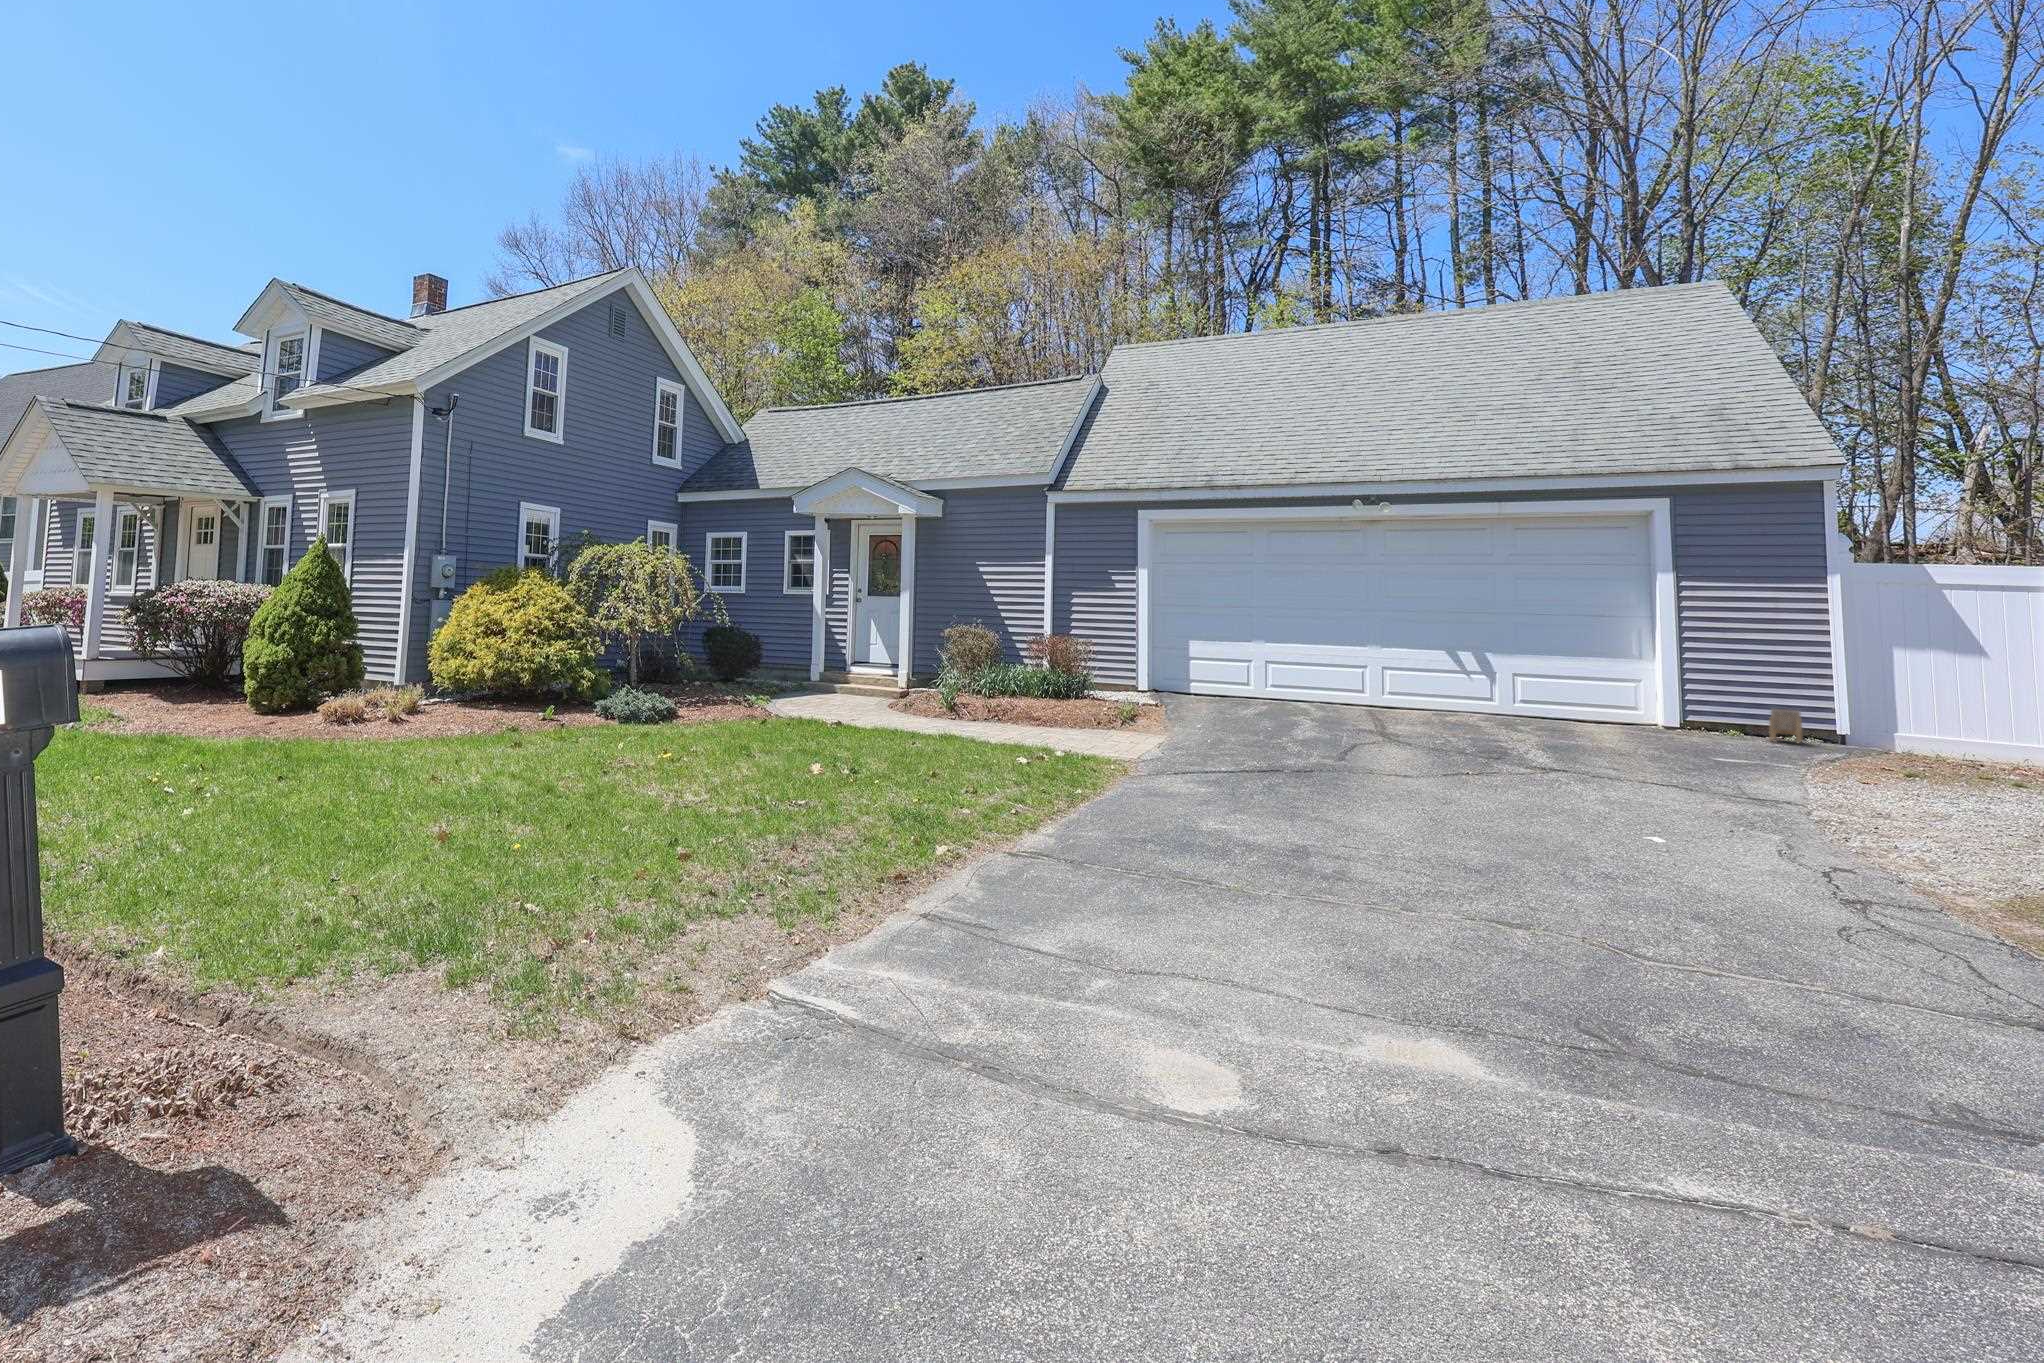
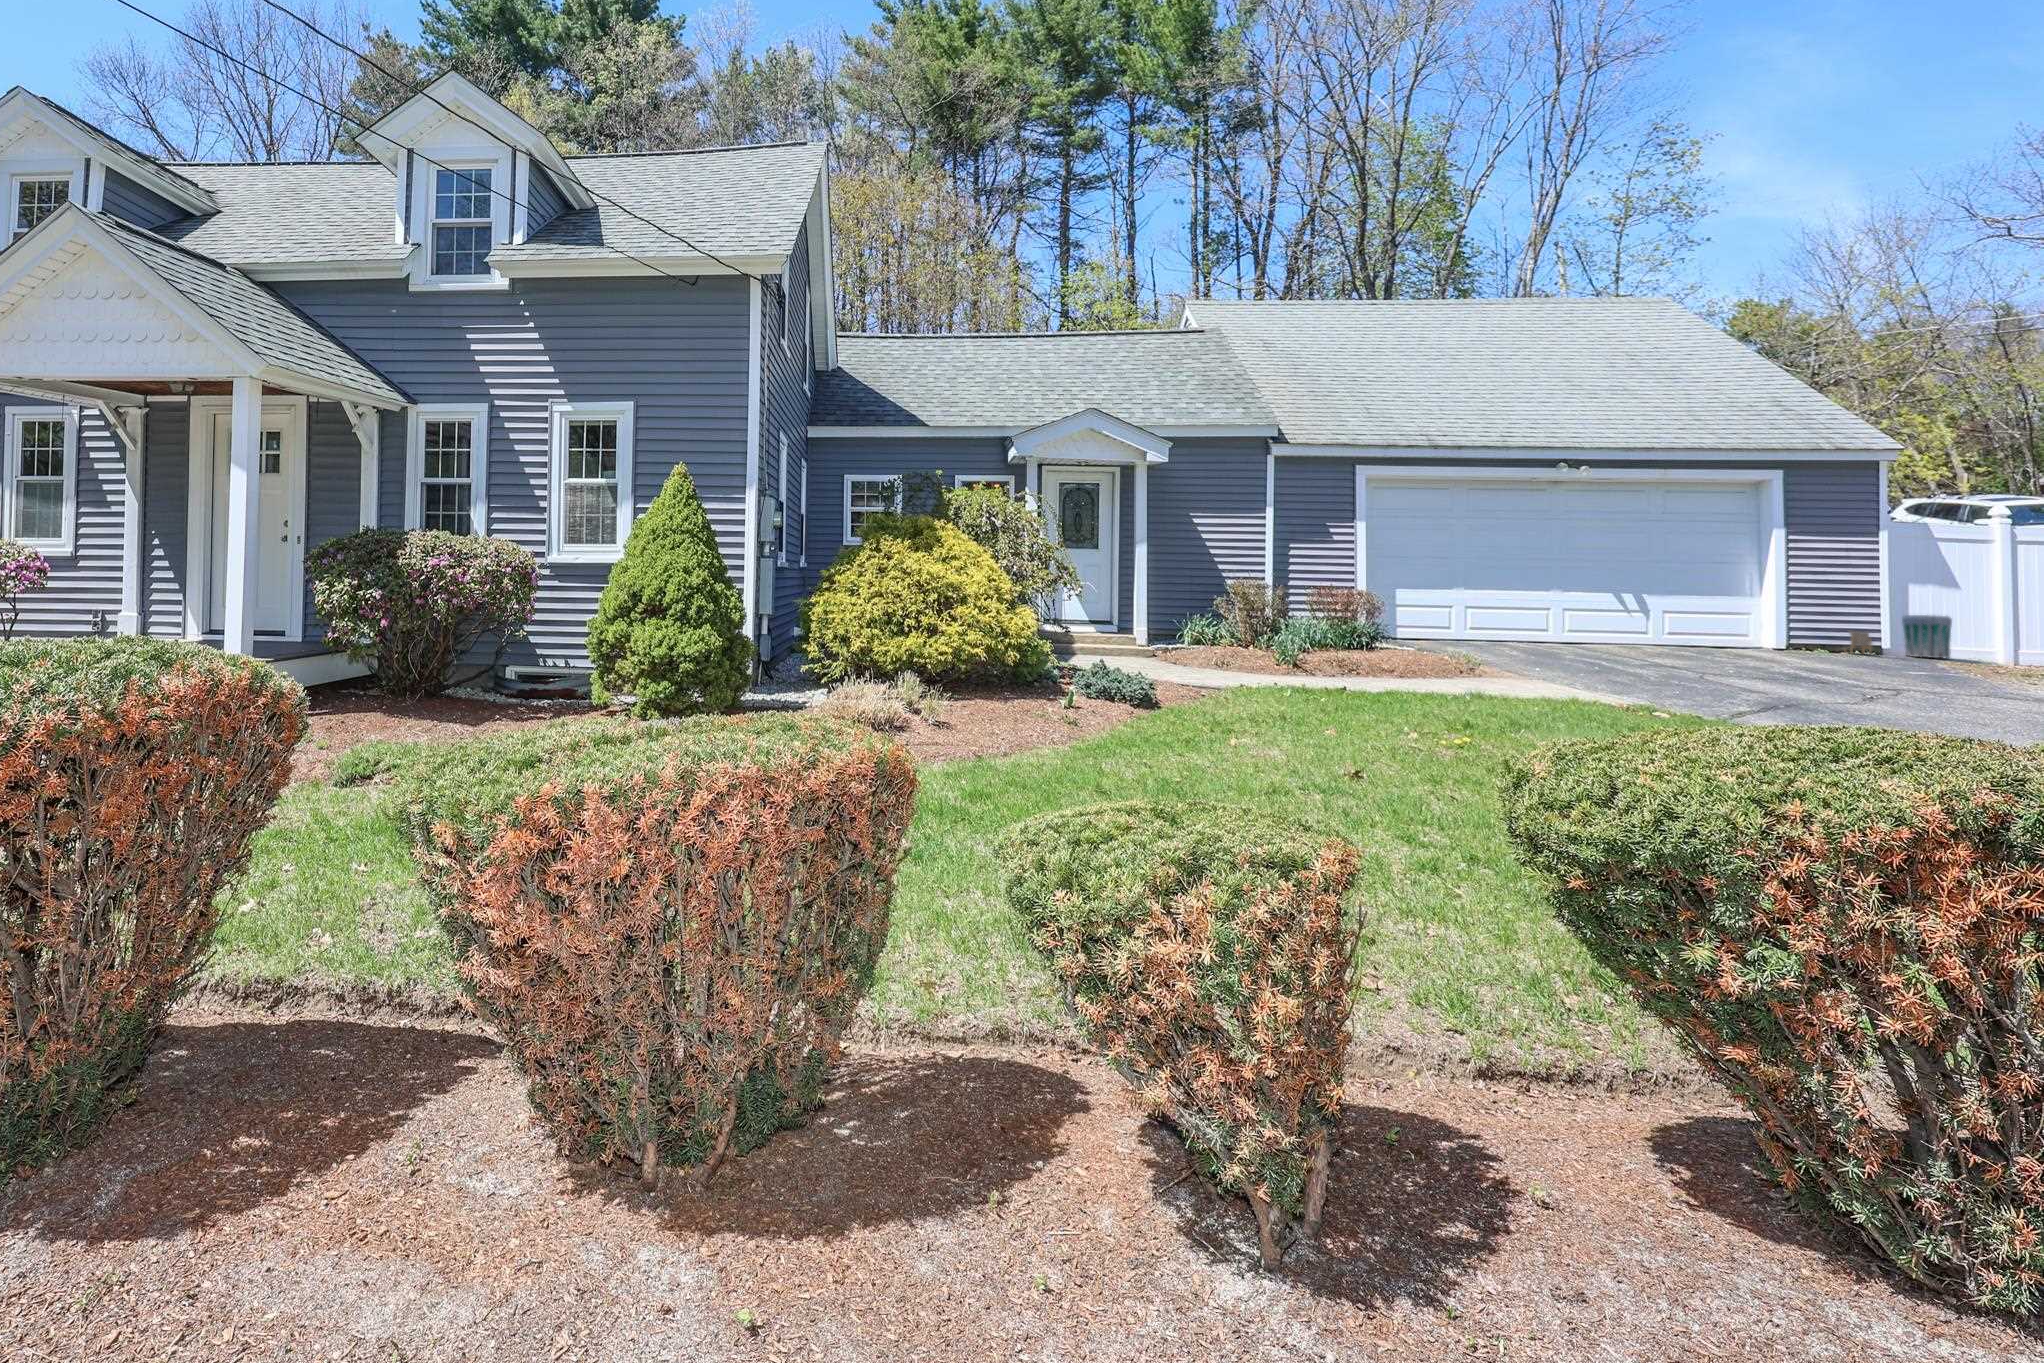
trash can: none [1863,690,1935,754] -> present [1902,615,1952,658]

